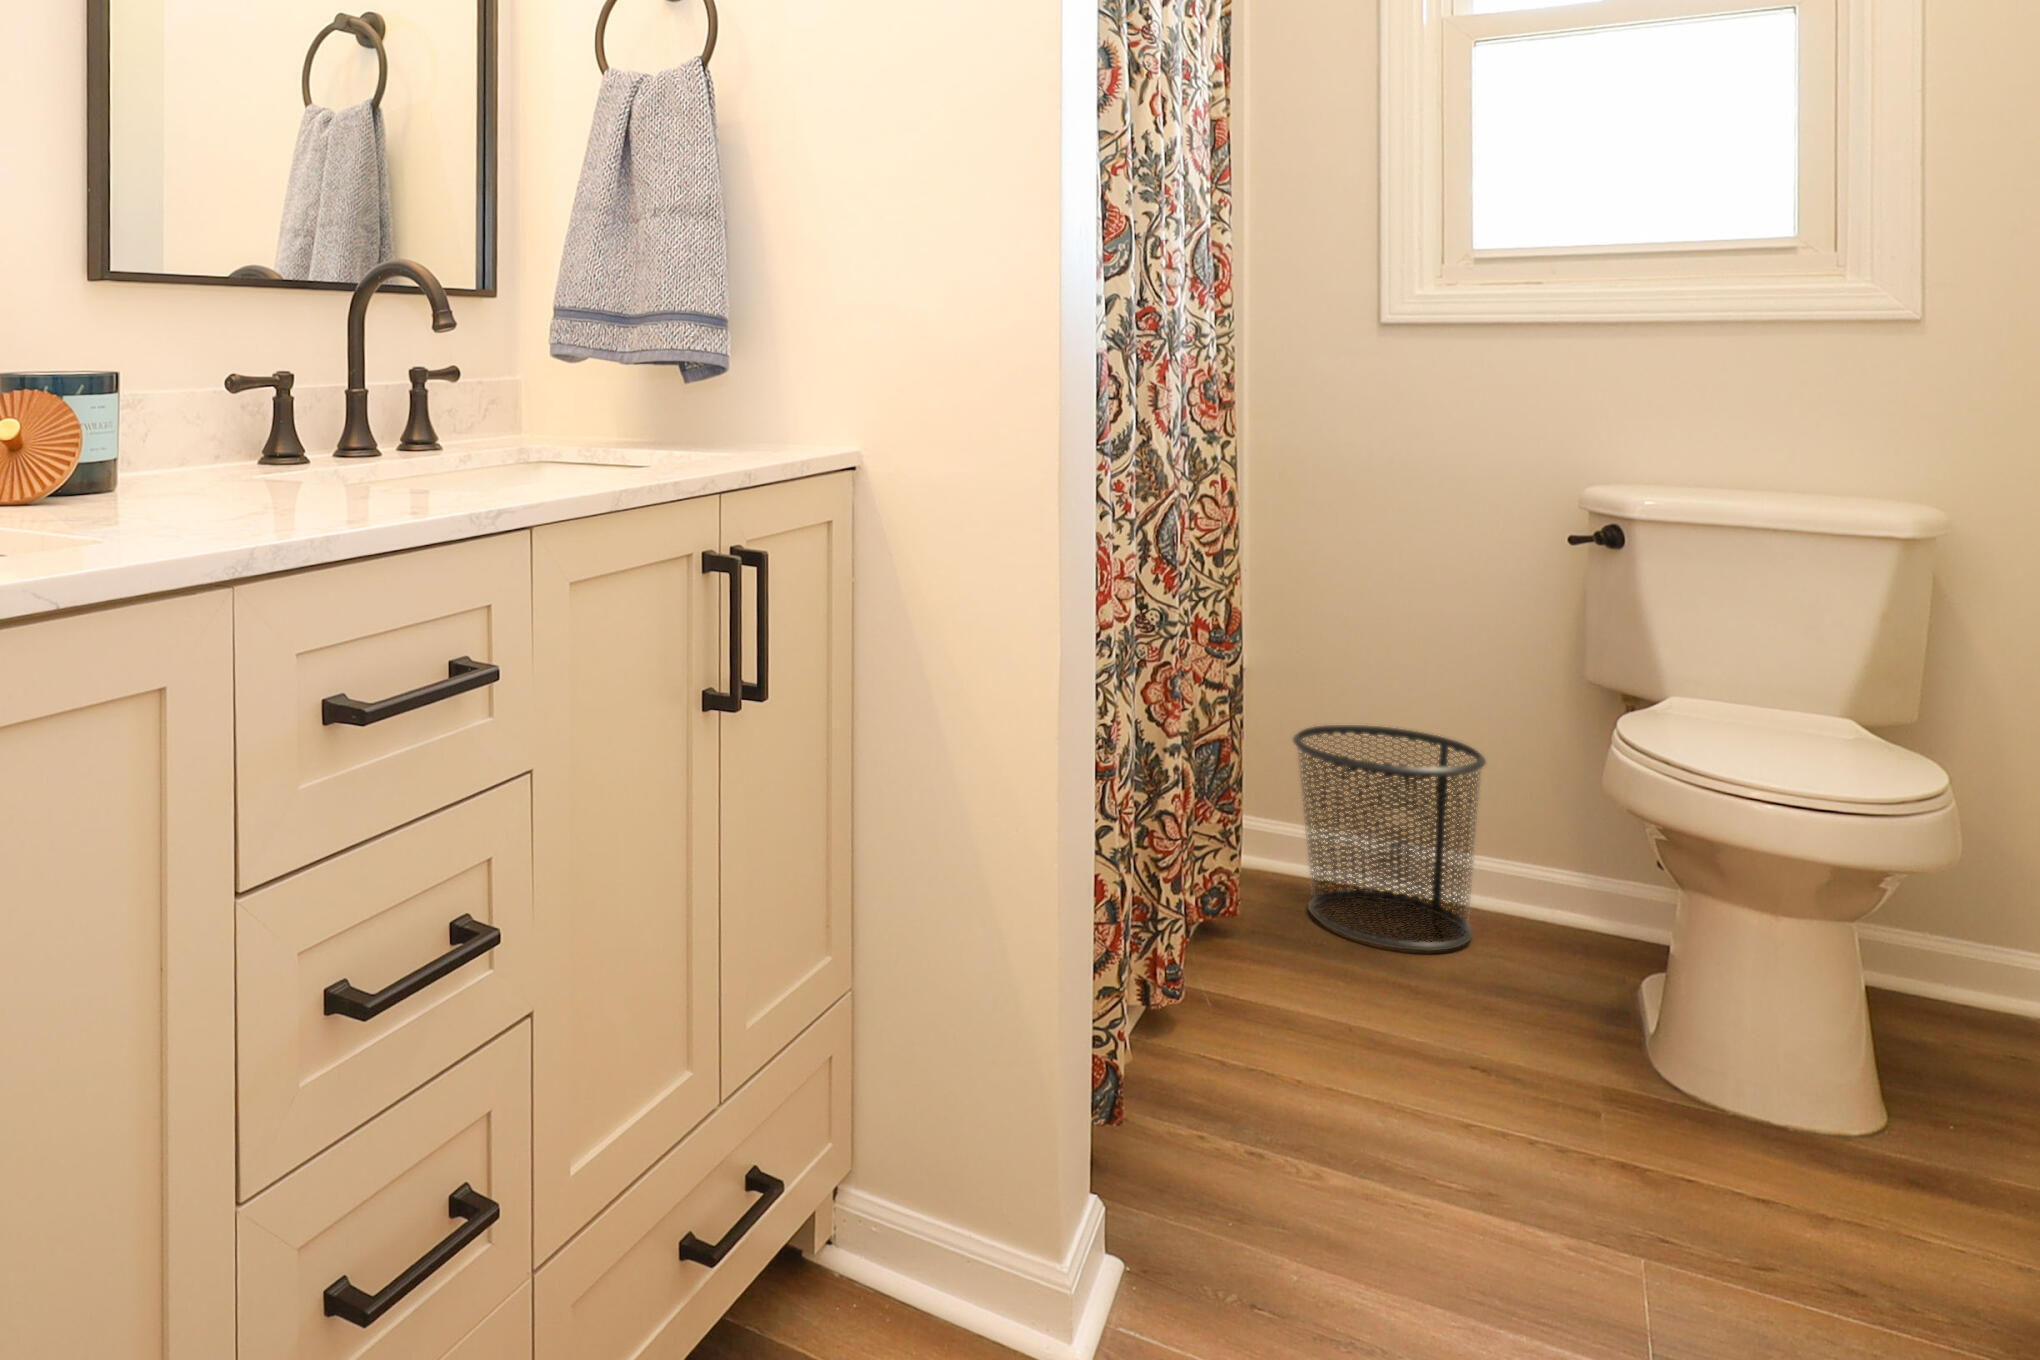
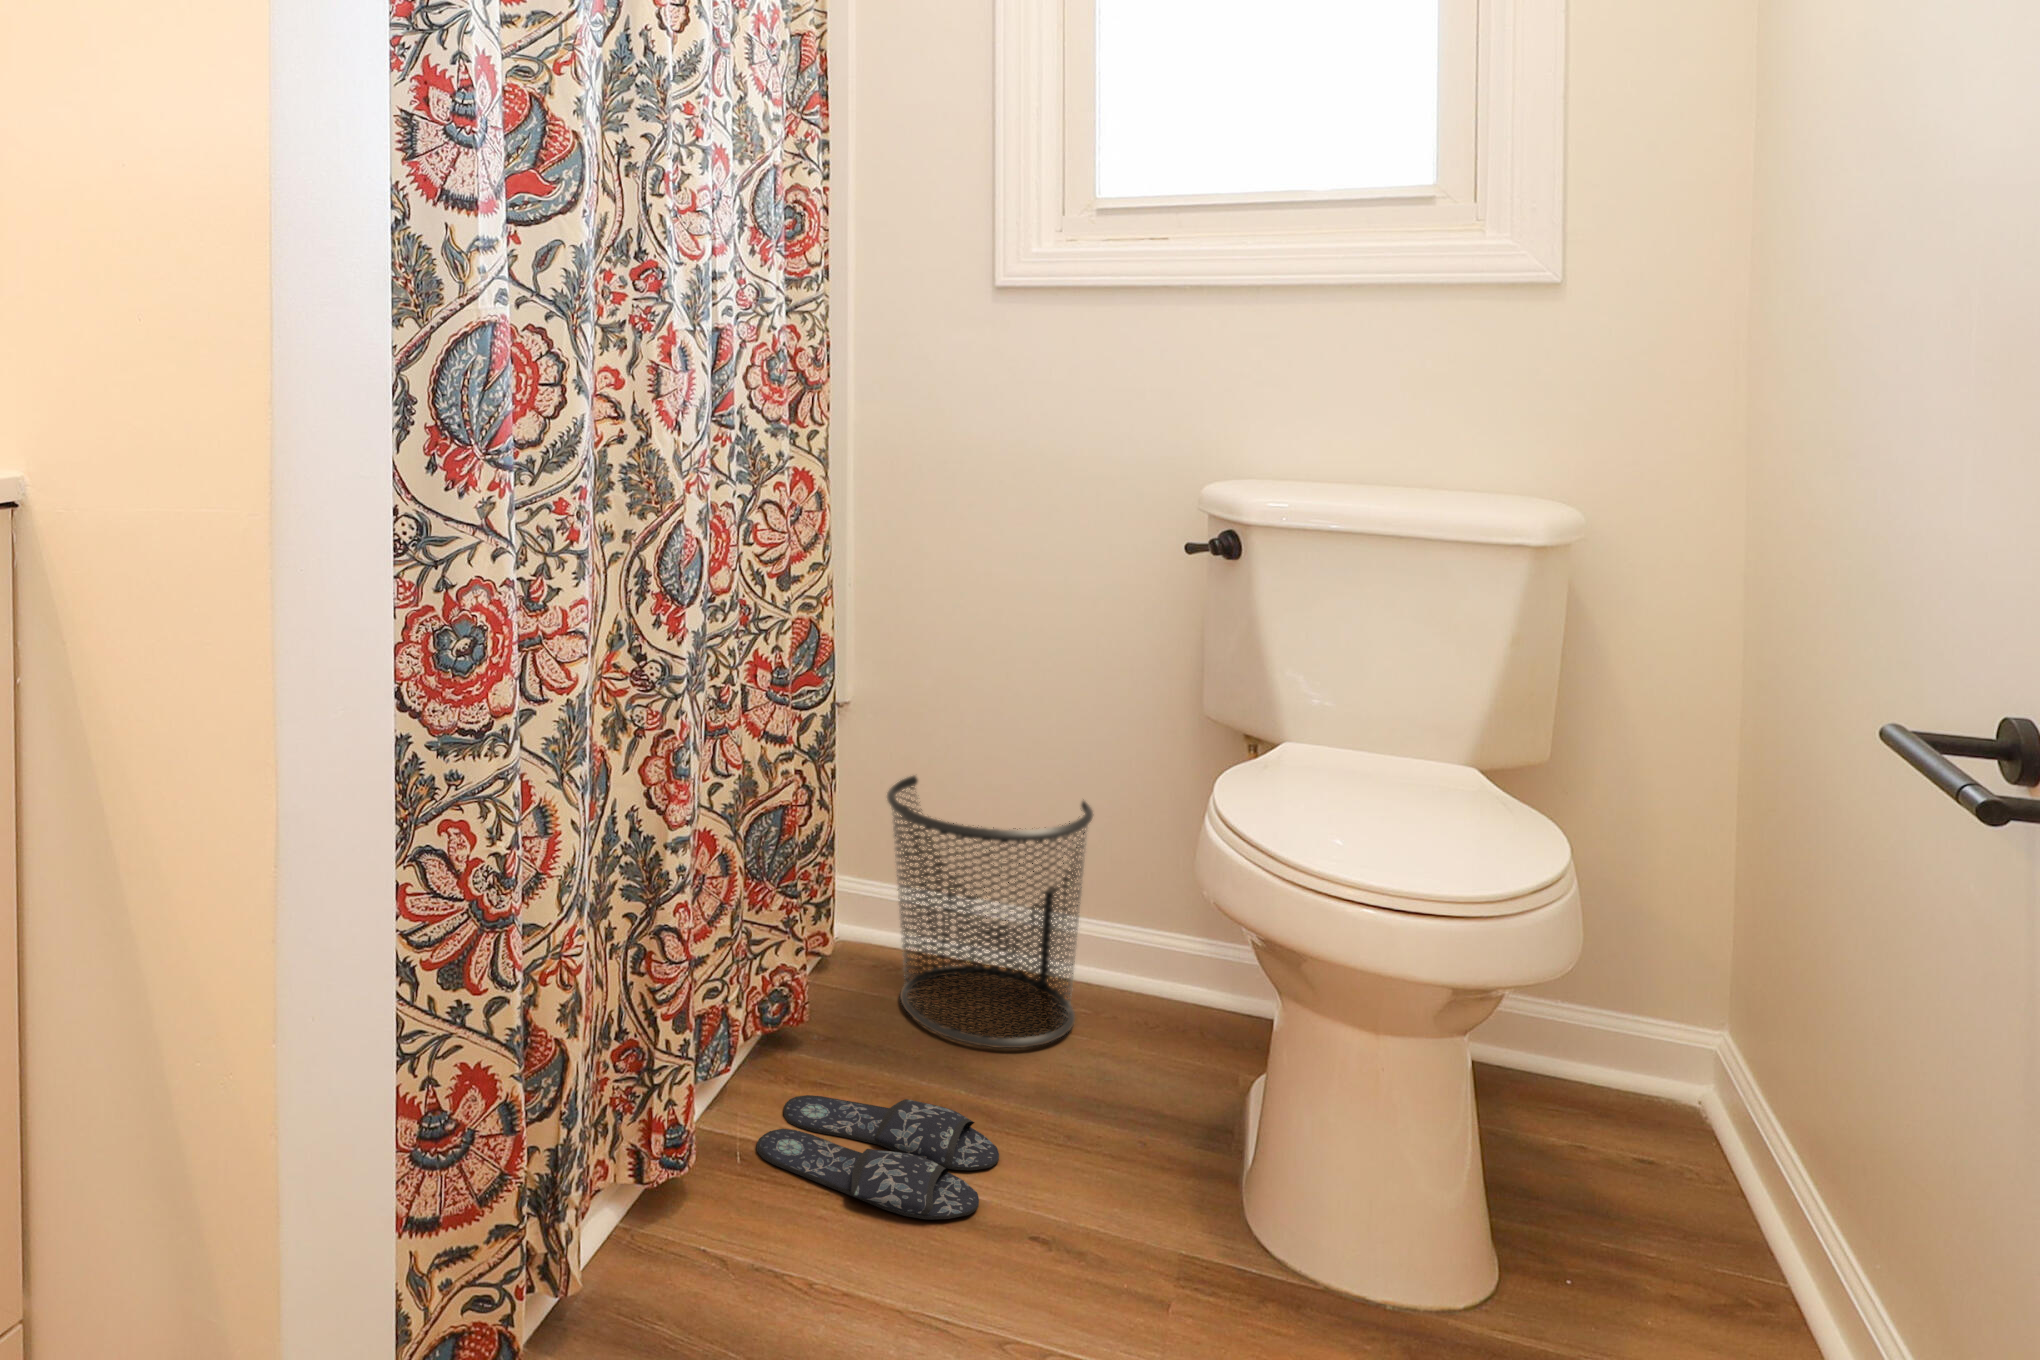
slippers: none [1219,972,1431,1058] -> present [757,1095,999,1220]

